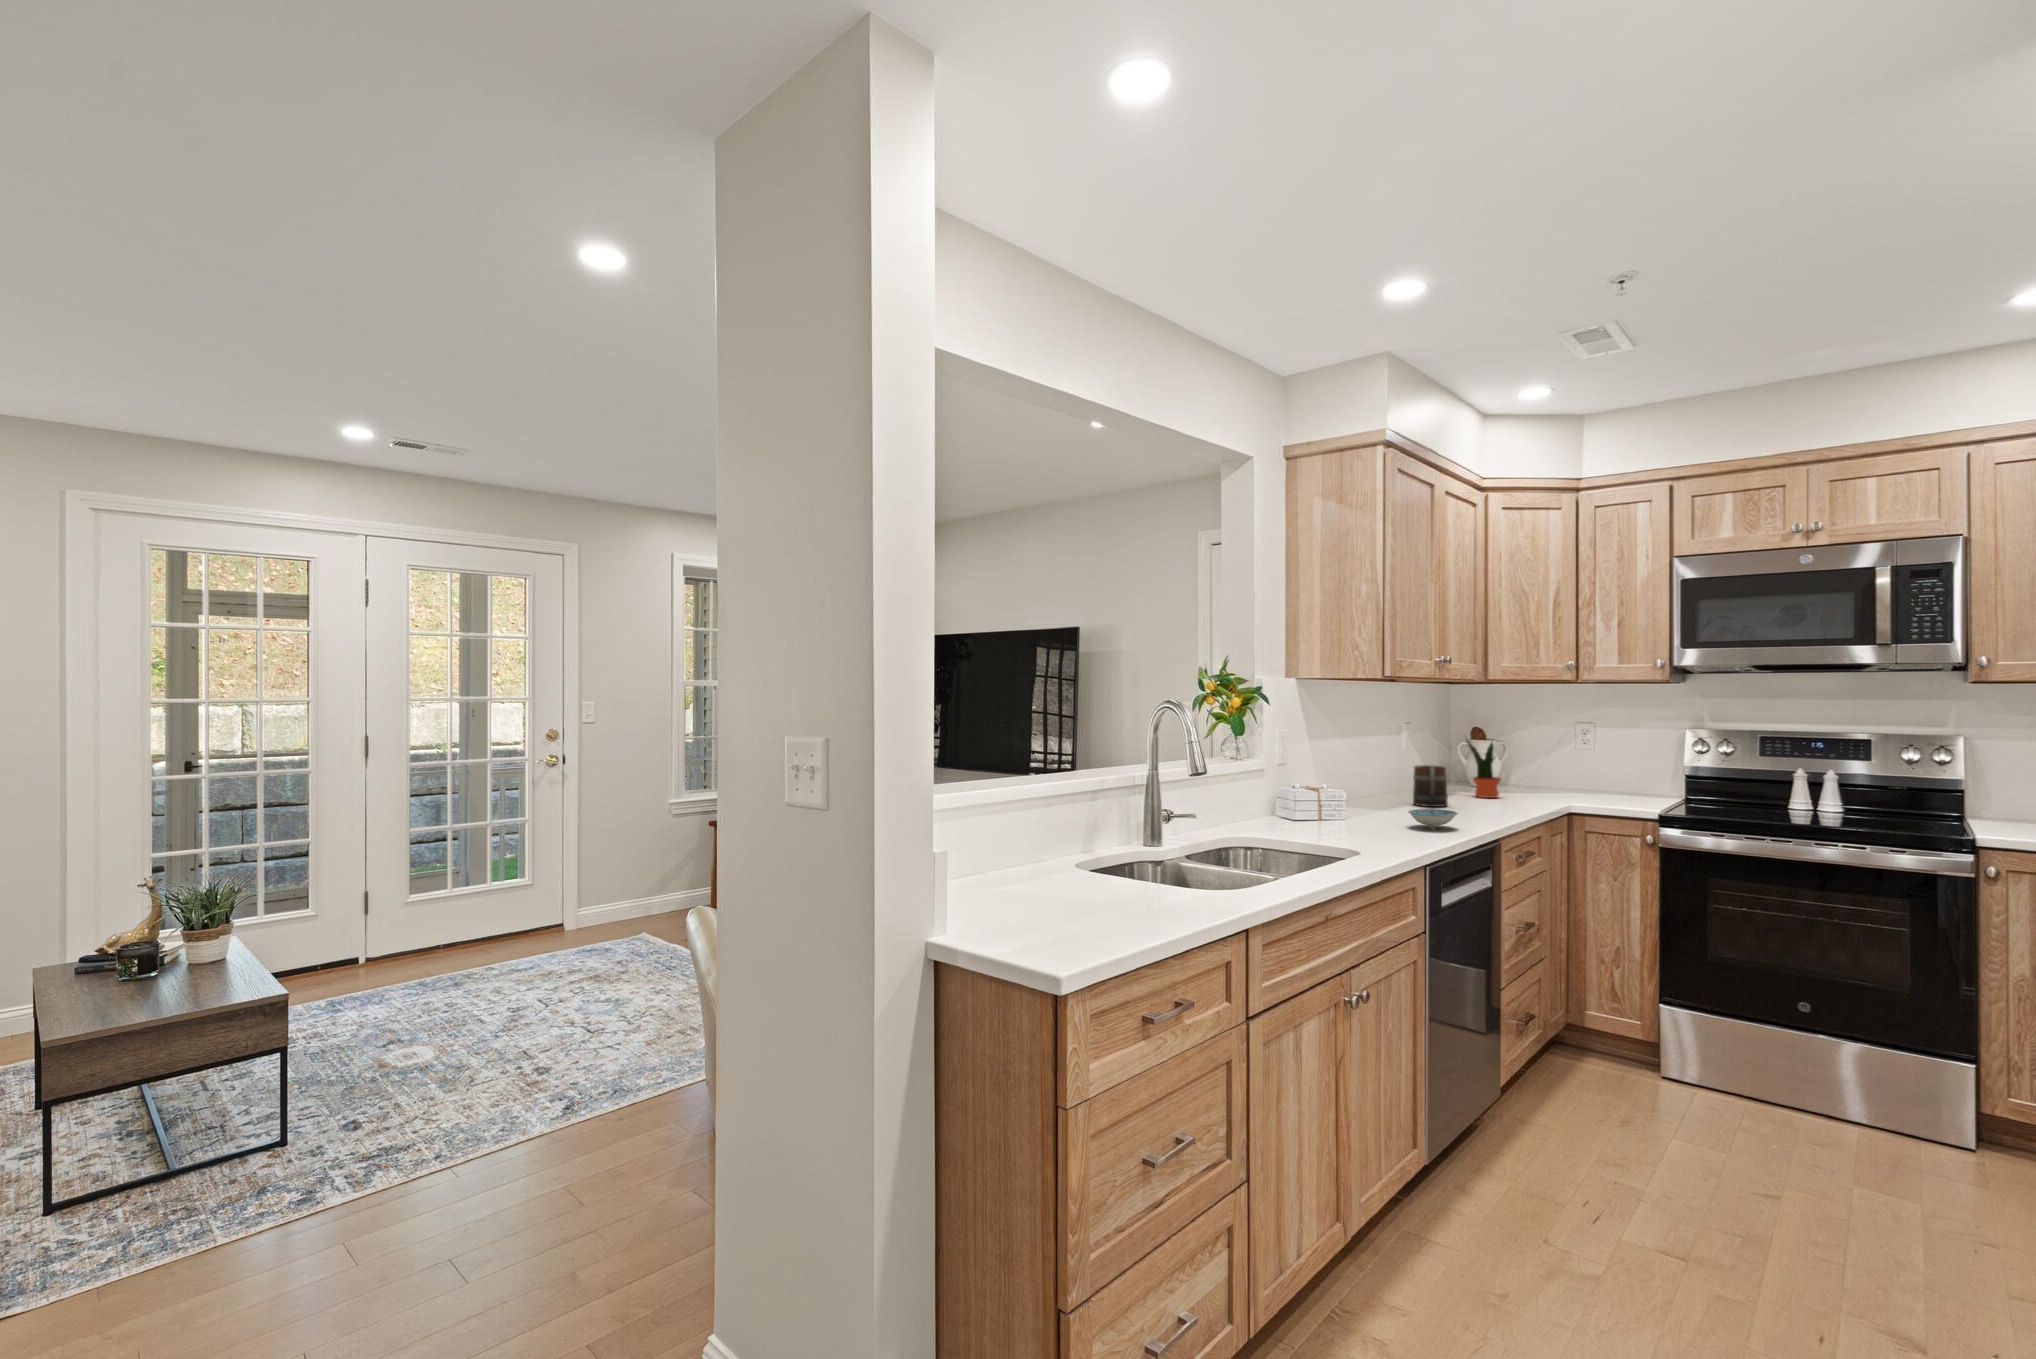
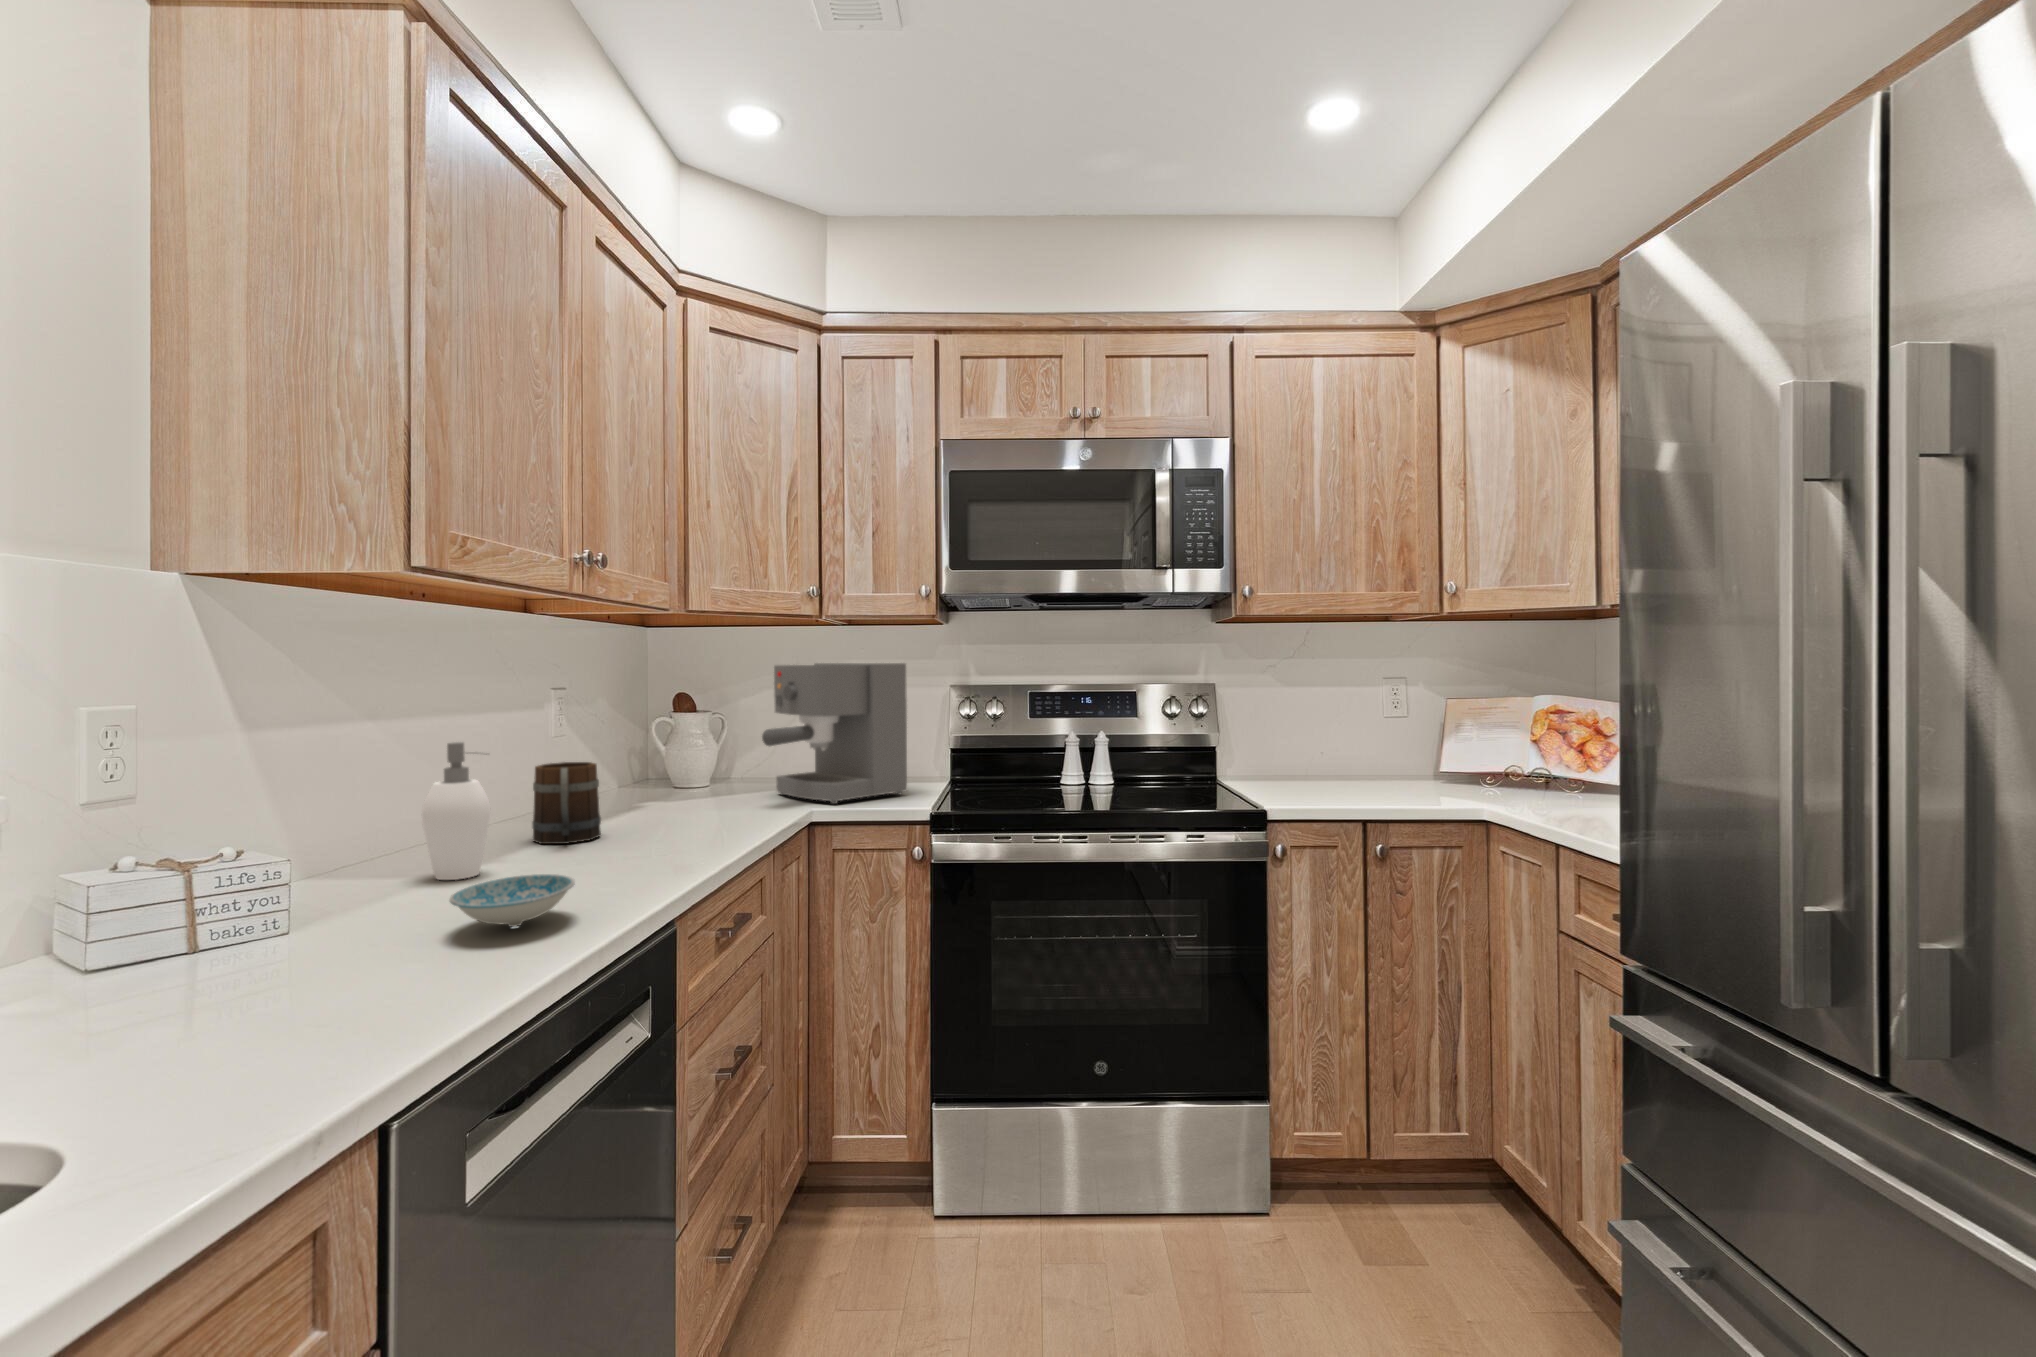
coffee maker: none [1540,713,1647,805] -> present [762,663,907,804]
potted plant: present [1467,740,1501,798] -> none [647,701,705,806]
soap dispenser: none [1376,750,1408,813] -> present [422,742,490,880]

